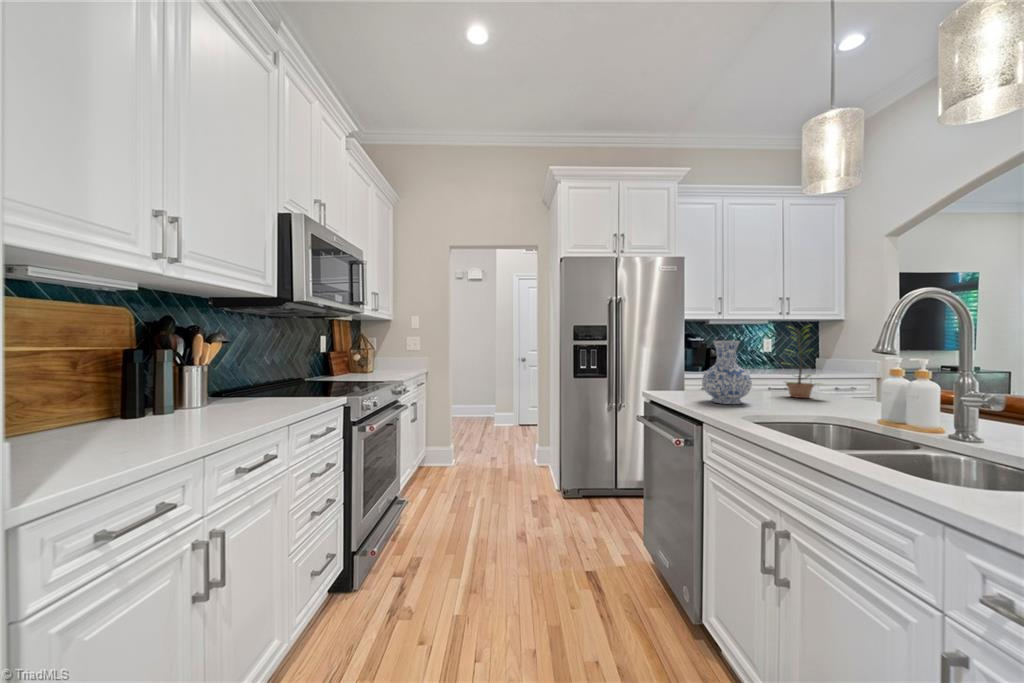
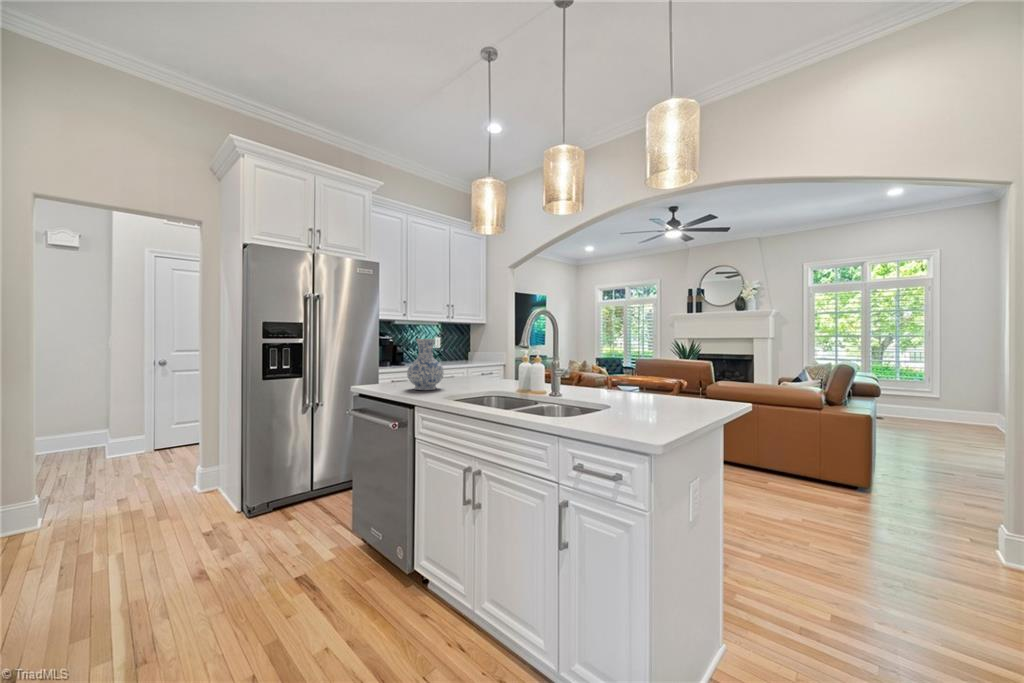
plant: present [782,325,815,398] -> none [458,327,487,382]

